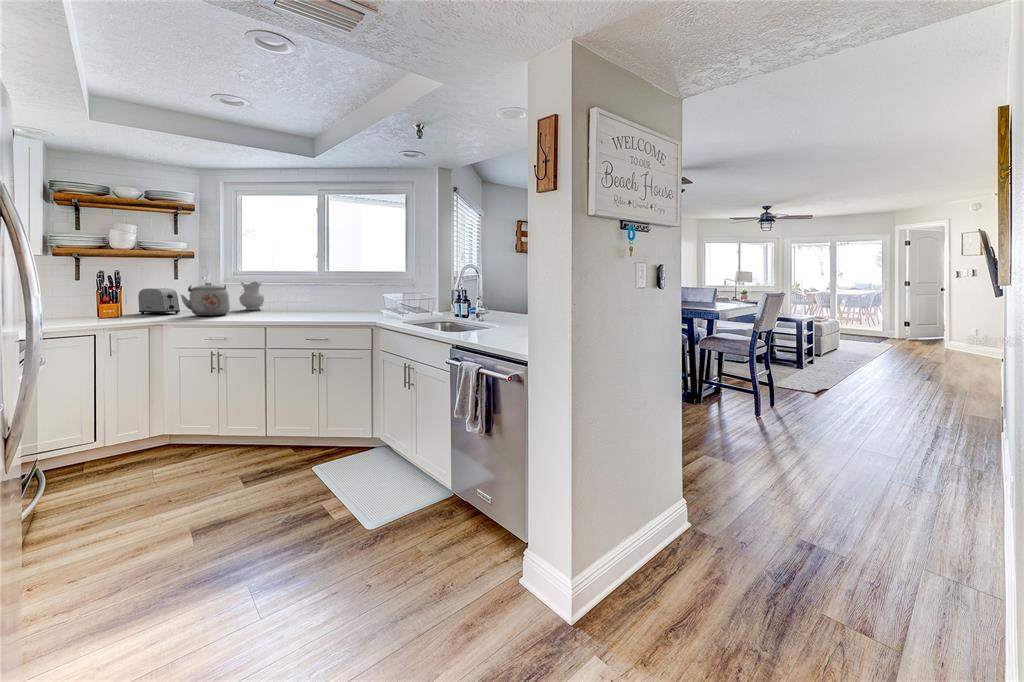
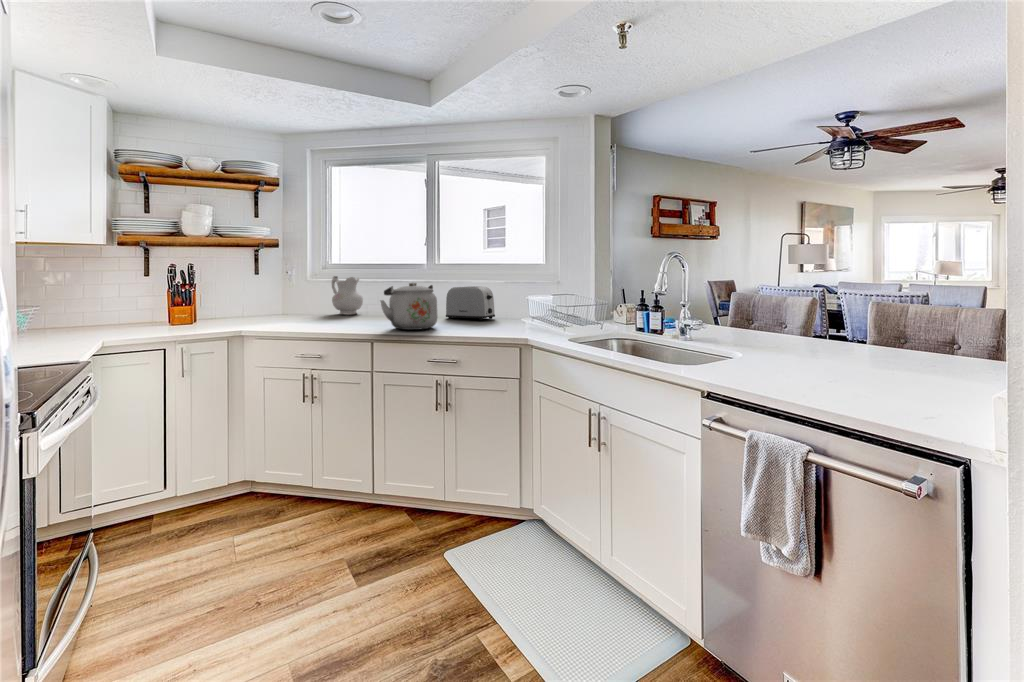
kettle: present [181,283,230,316] -> present [380,283,438,330]
toaster: present [138,288,180,314] -> present [446,286,495,320]

